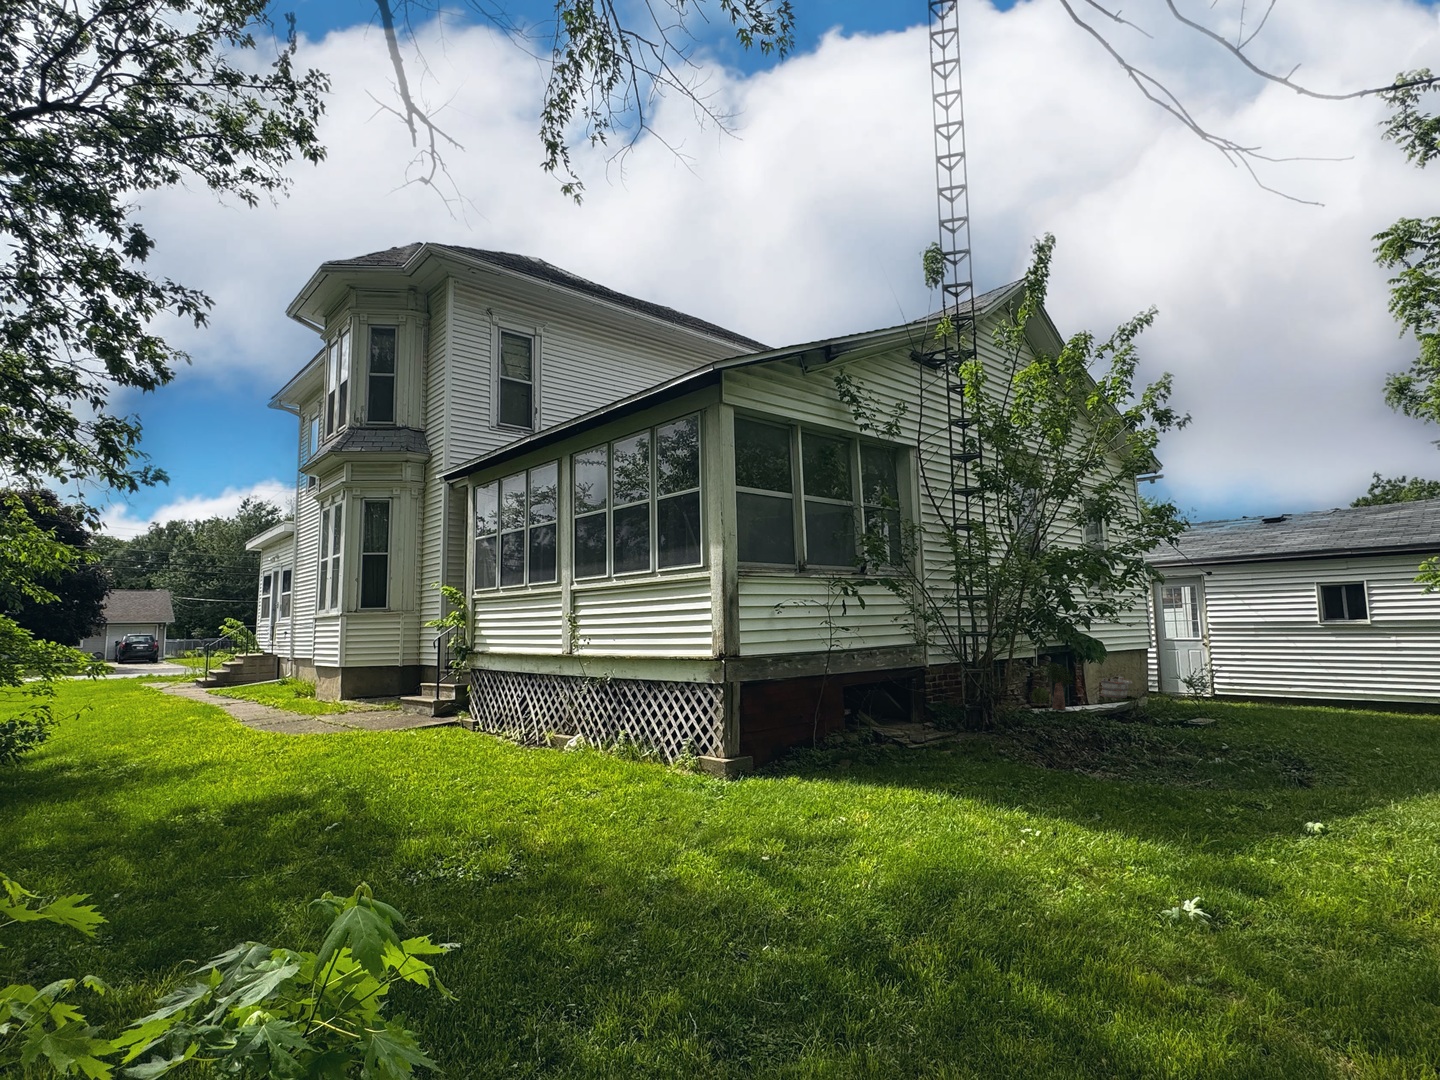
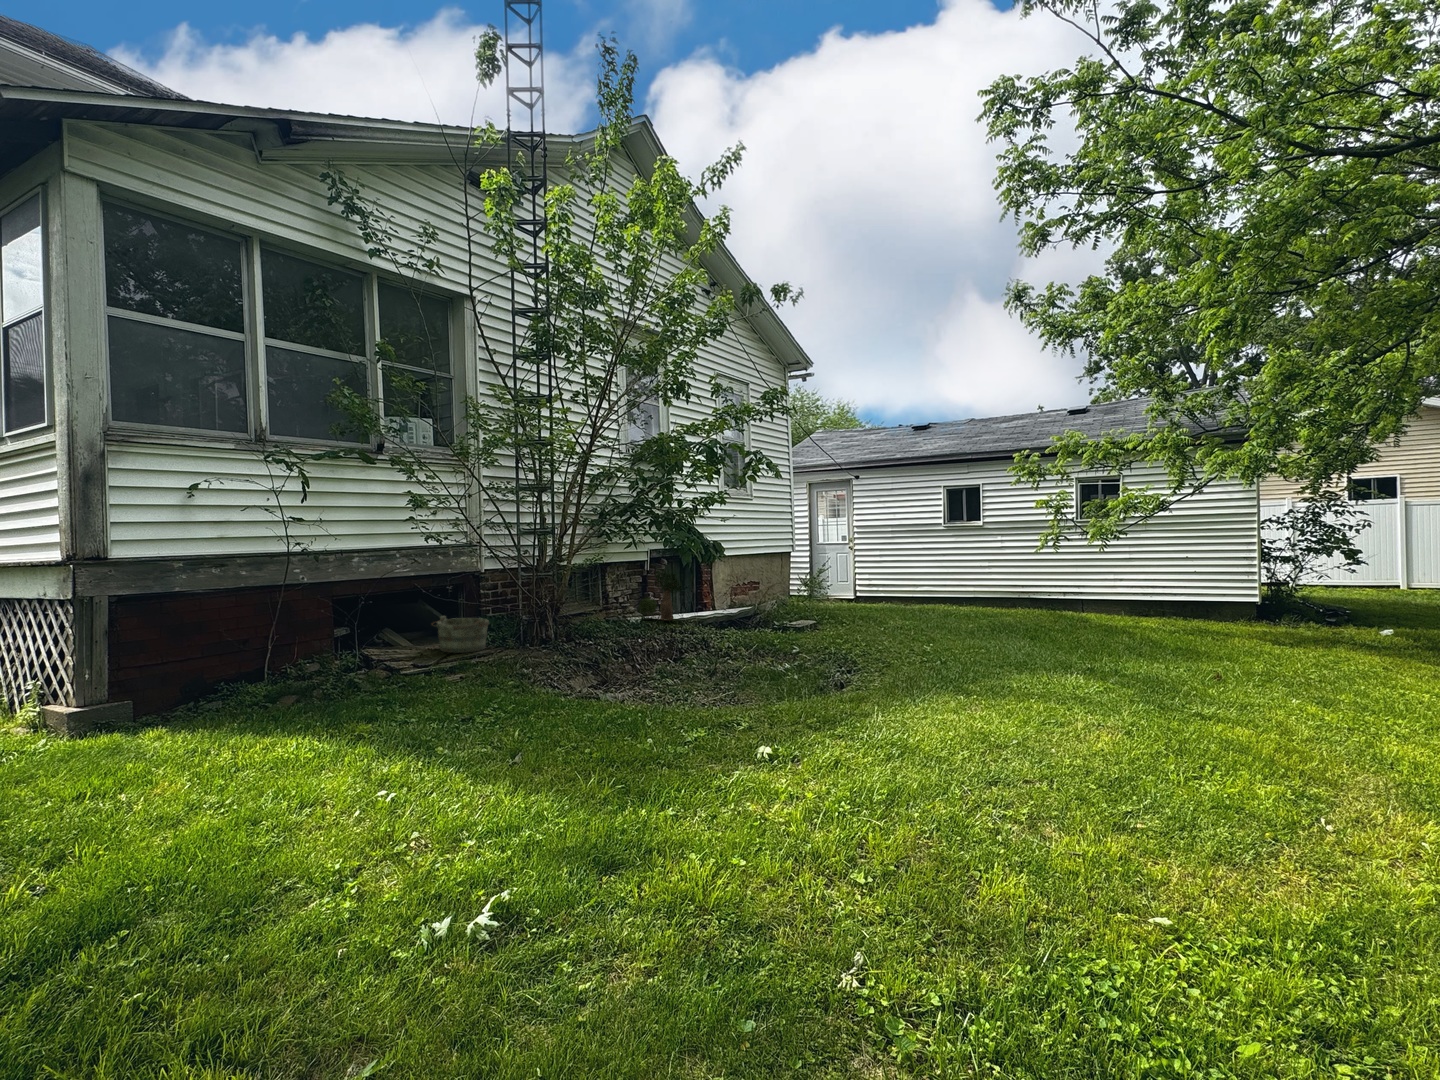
bucket: present [1099,677,1132,698] -> present [432,616,489,653]

